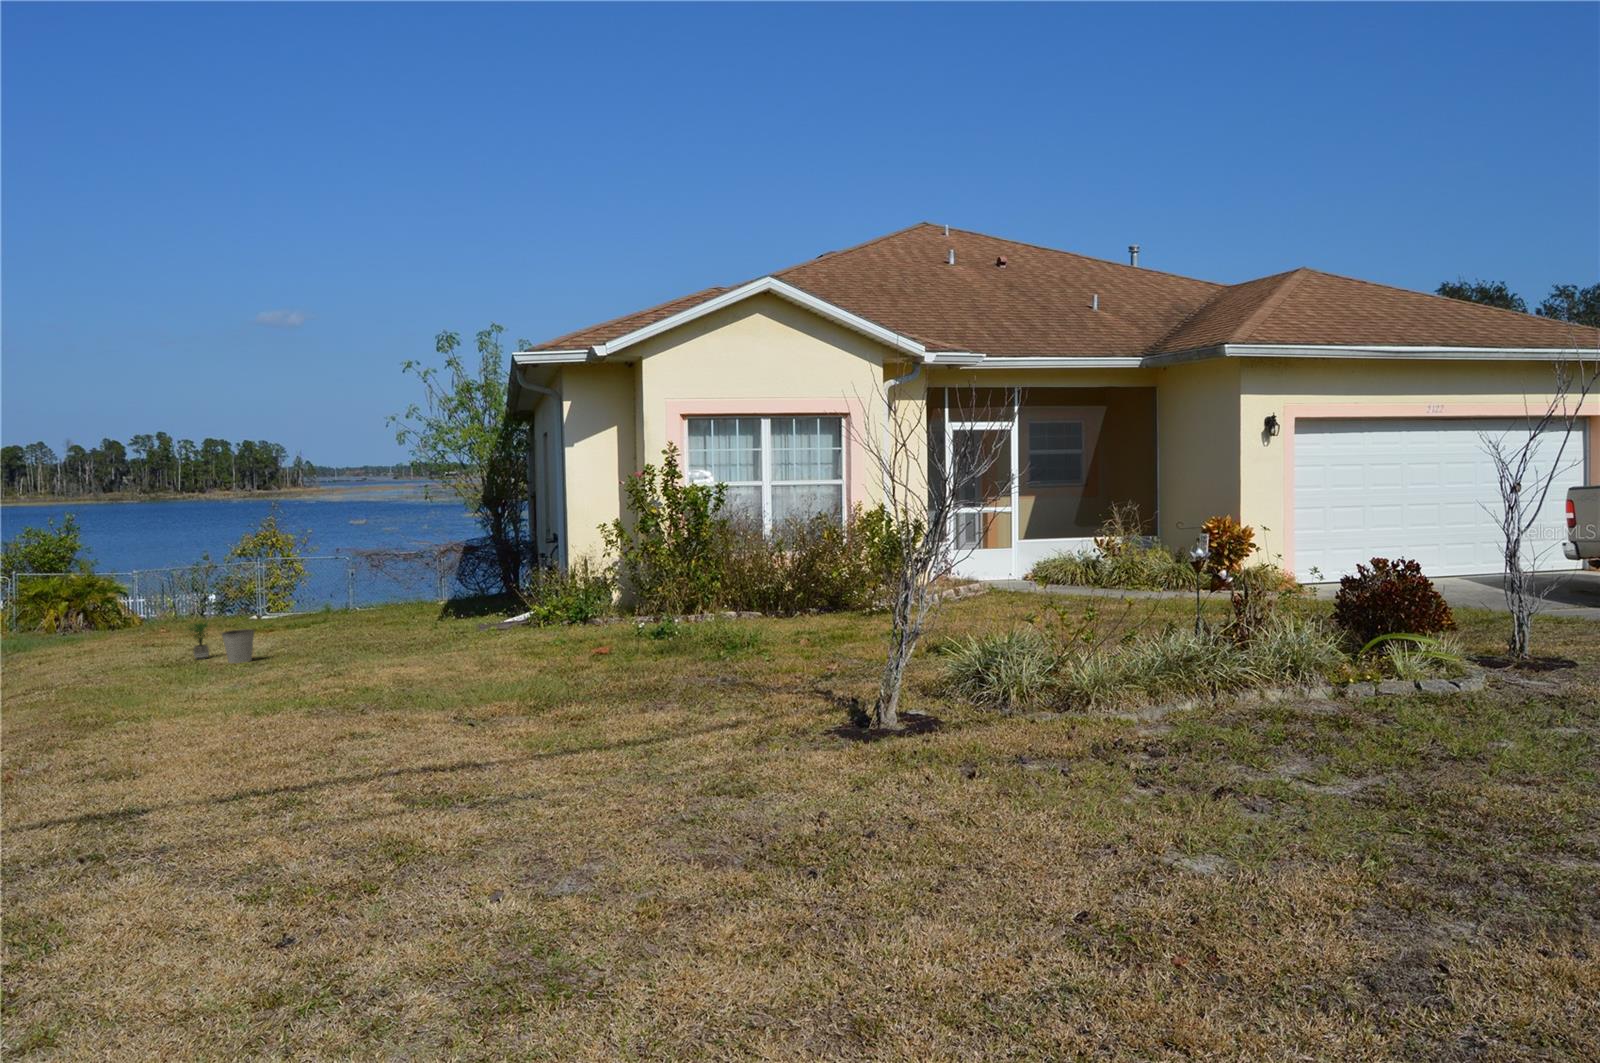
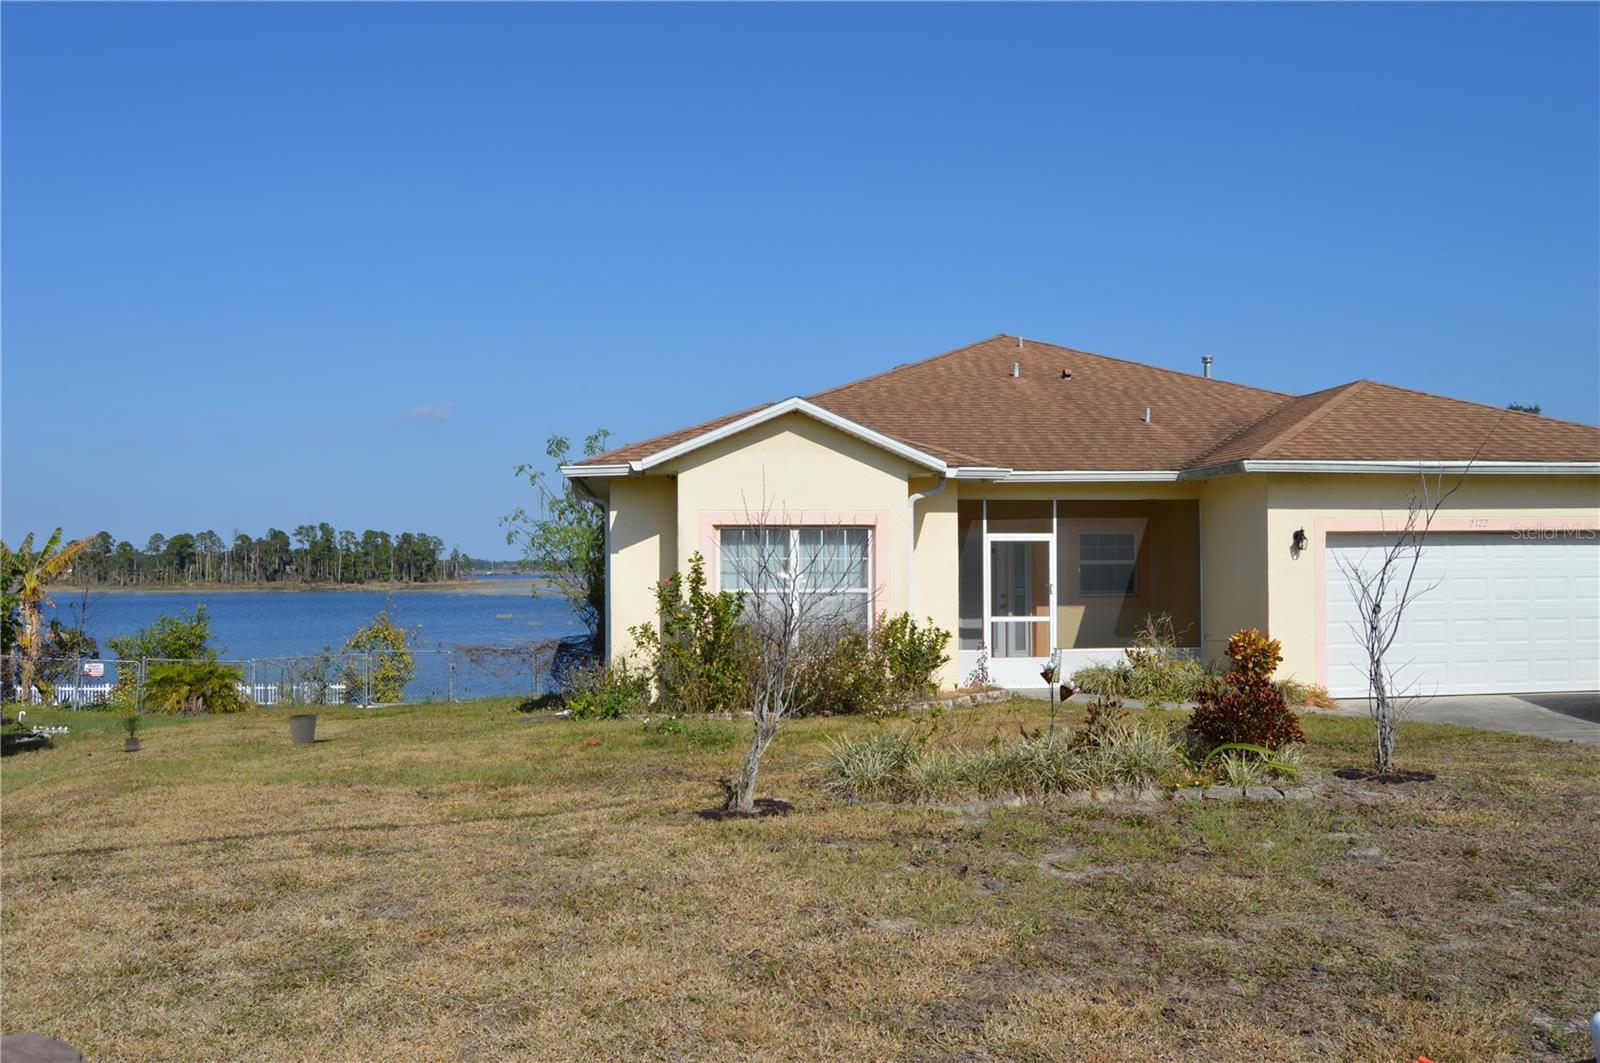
potted plant: present [185,622,209,660] -> present [117,716,141,752]

